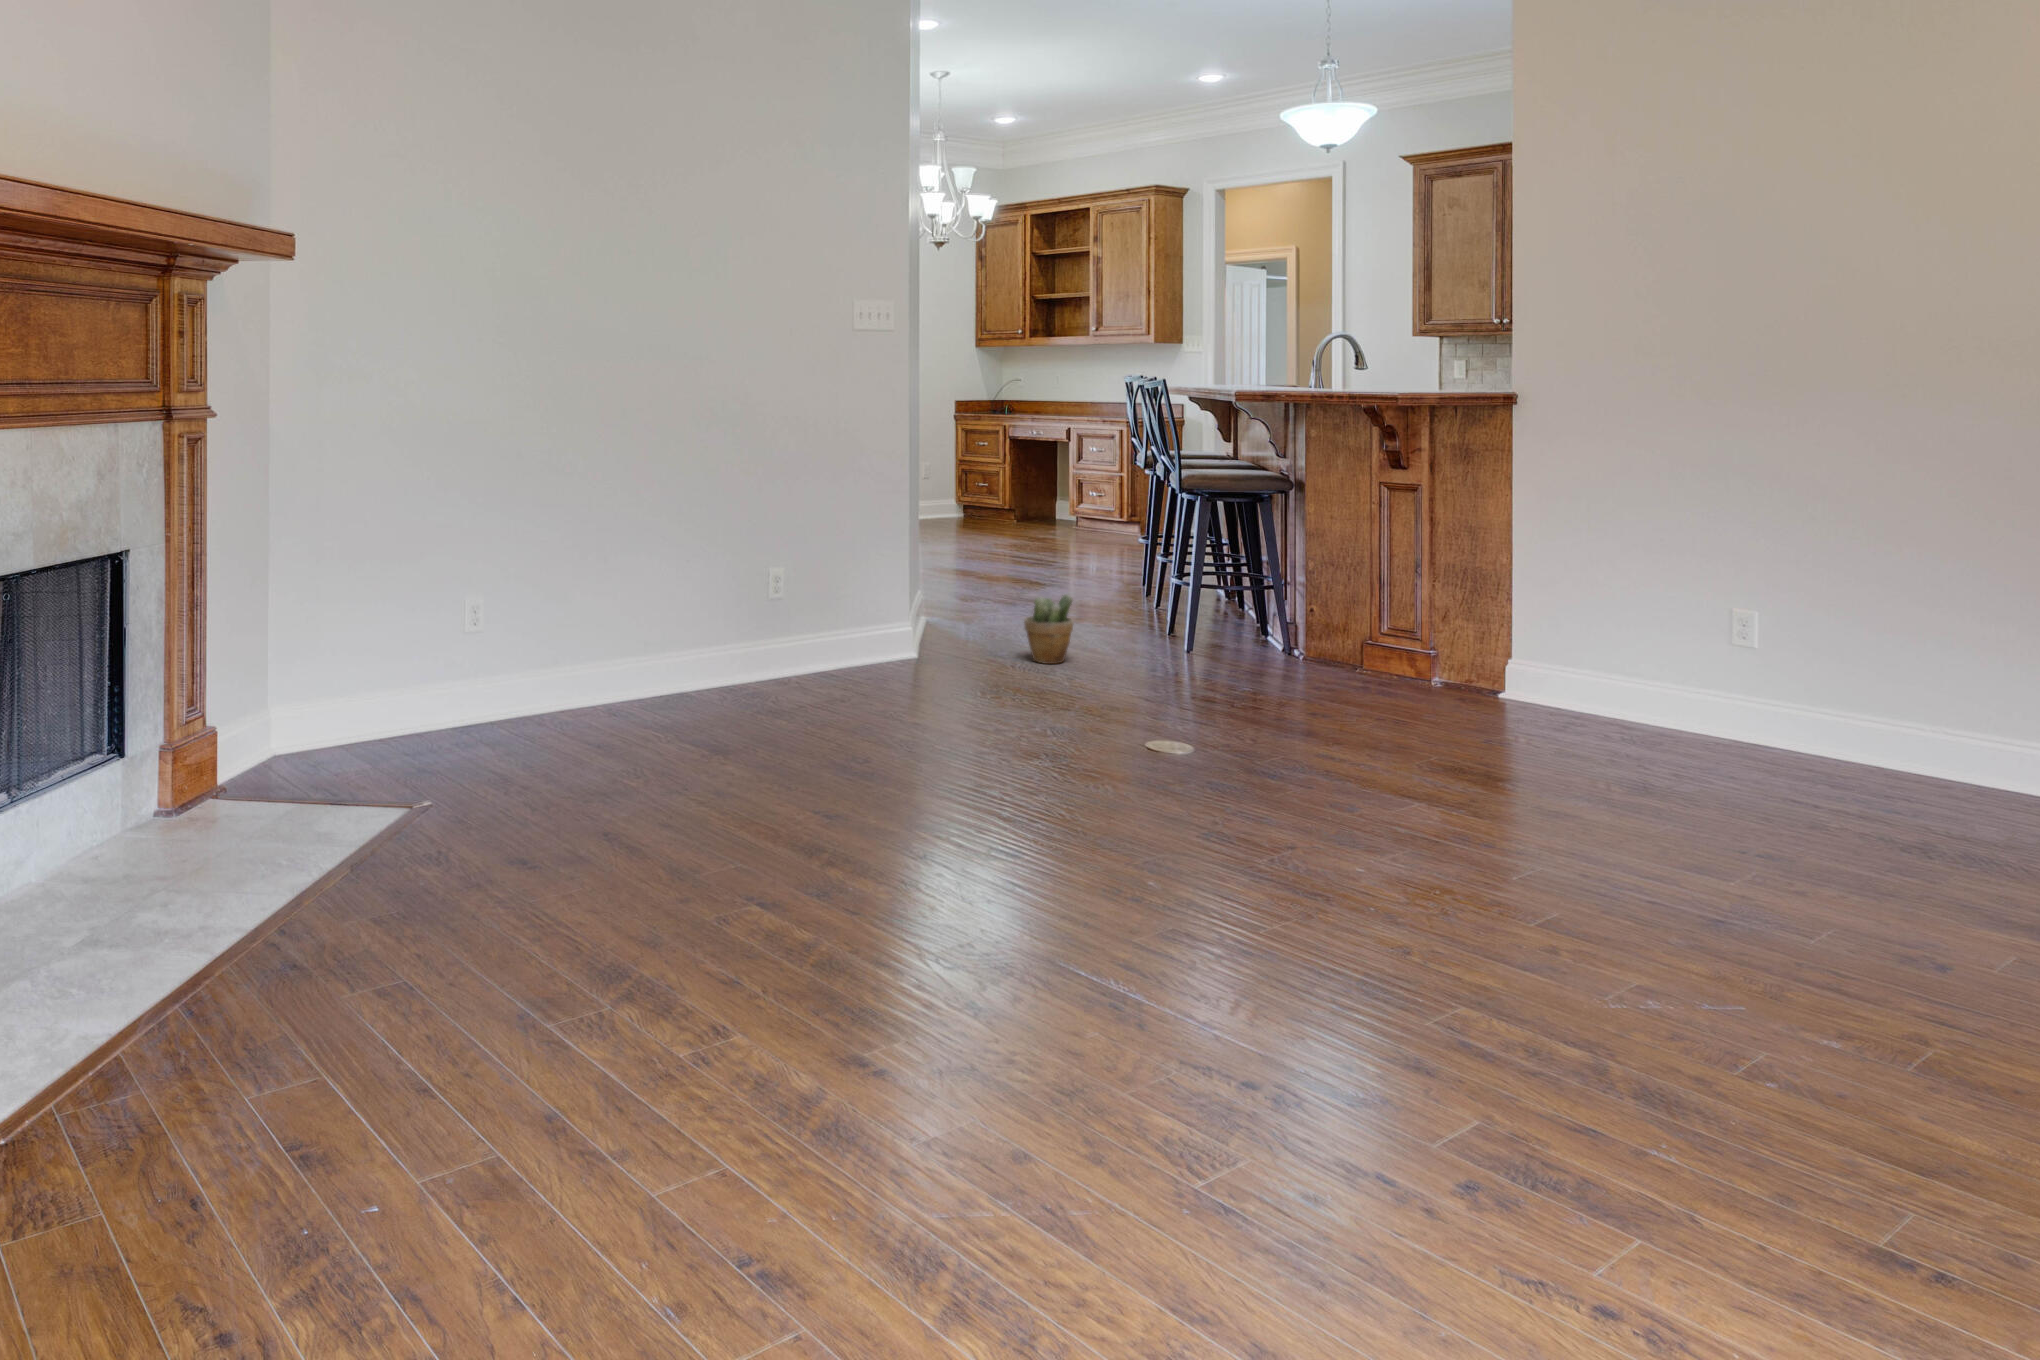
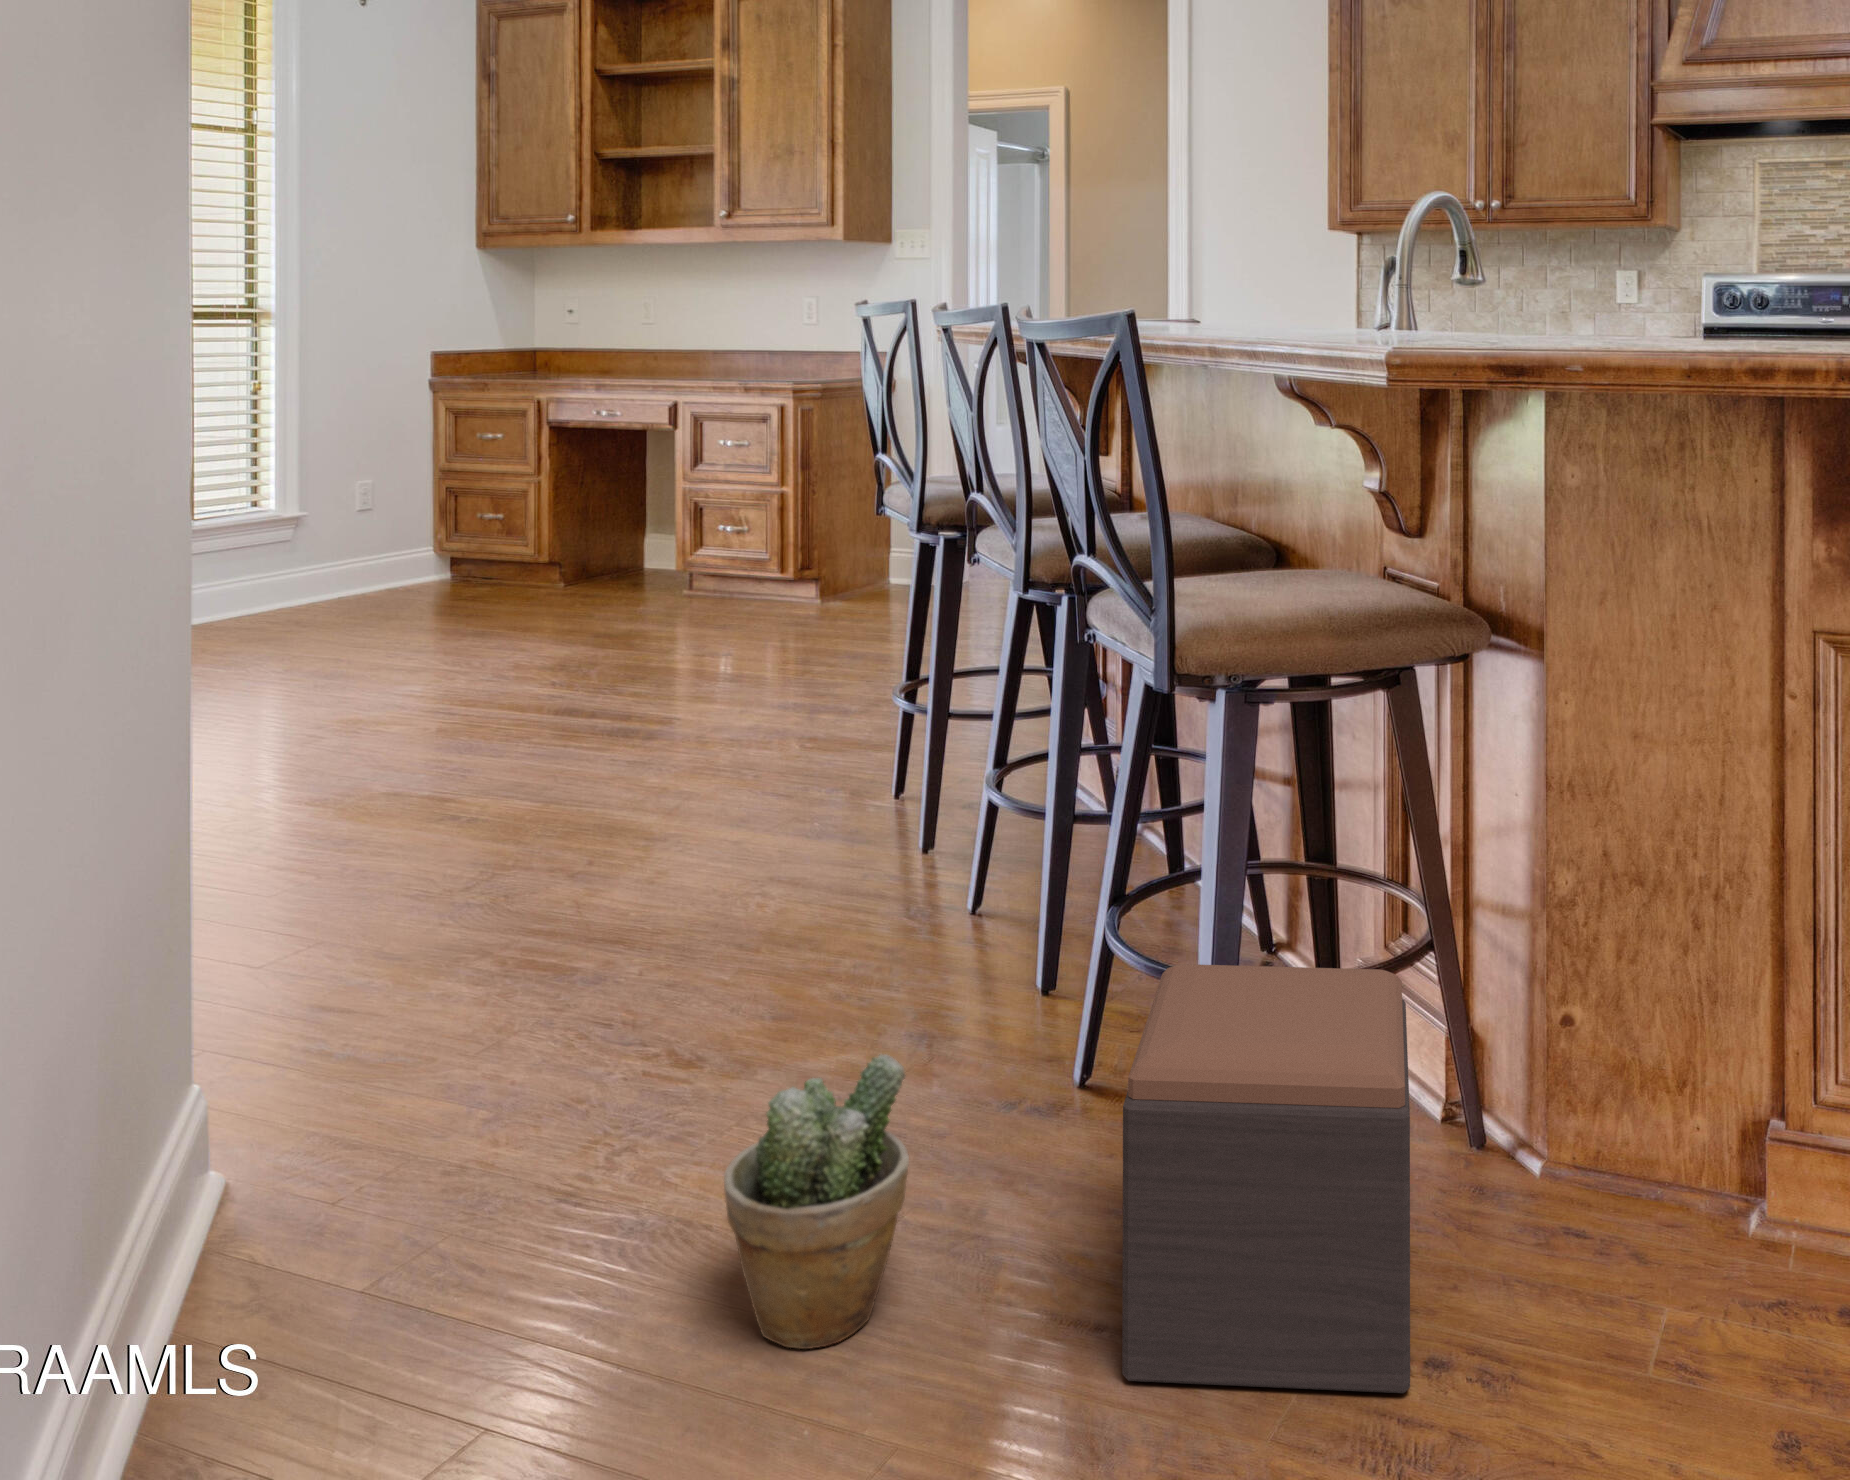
footstool: none [1123,583,1226,687] -> present [1122,964,1410,1393]

